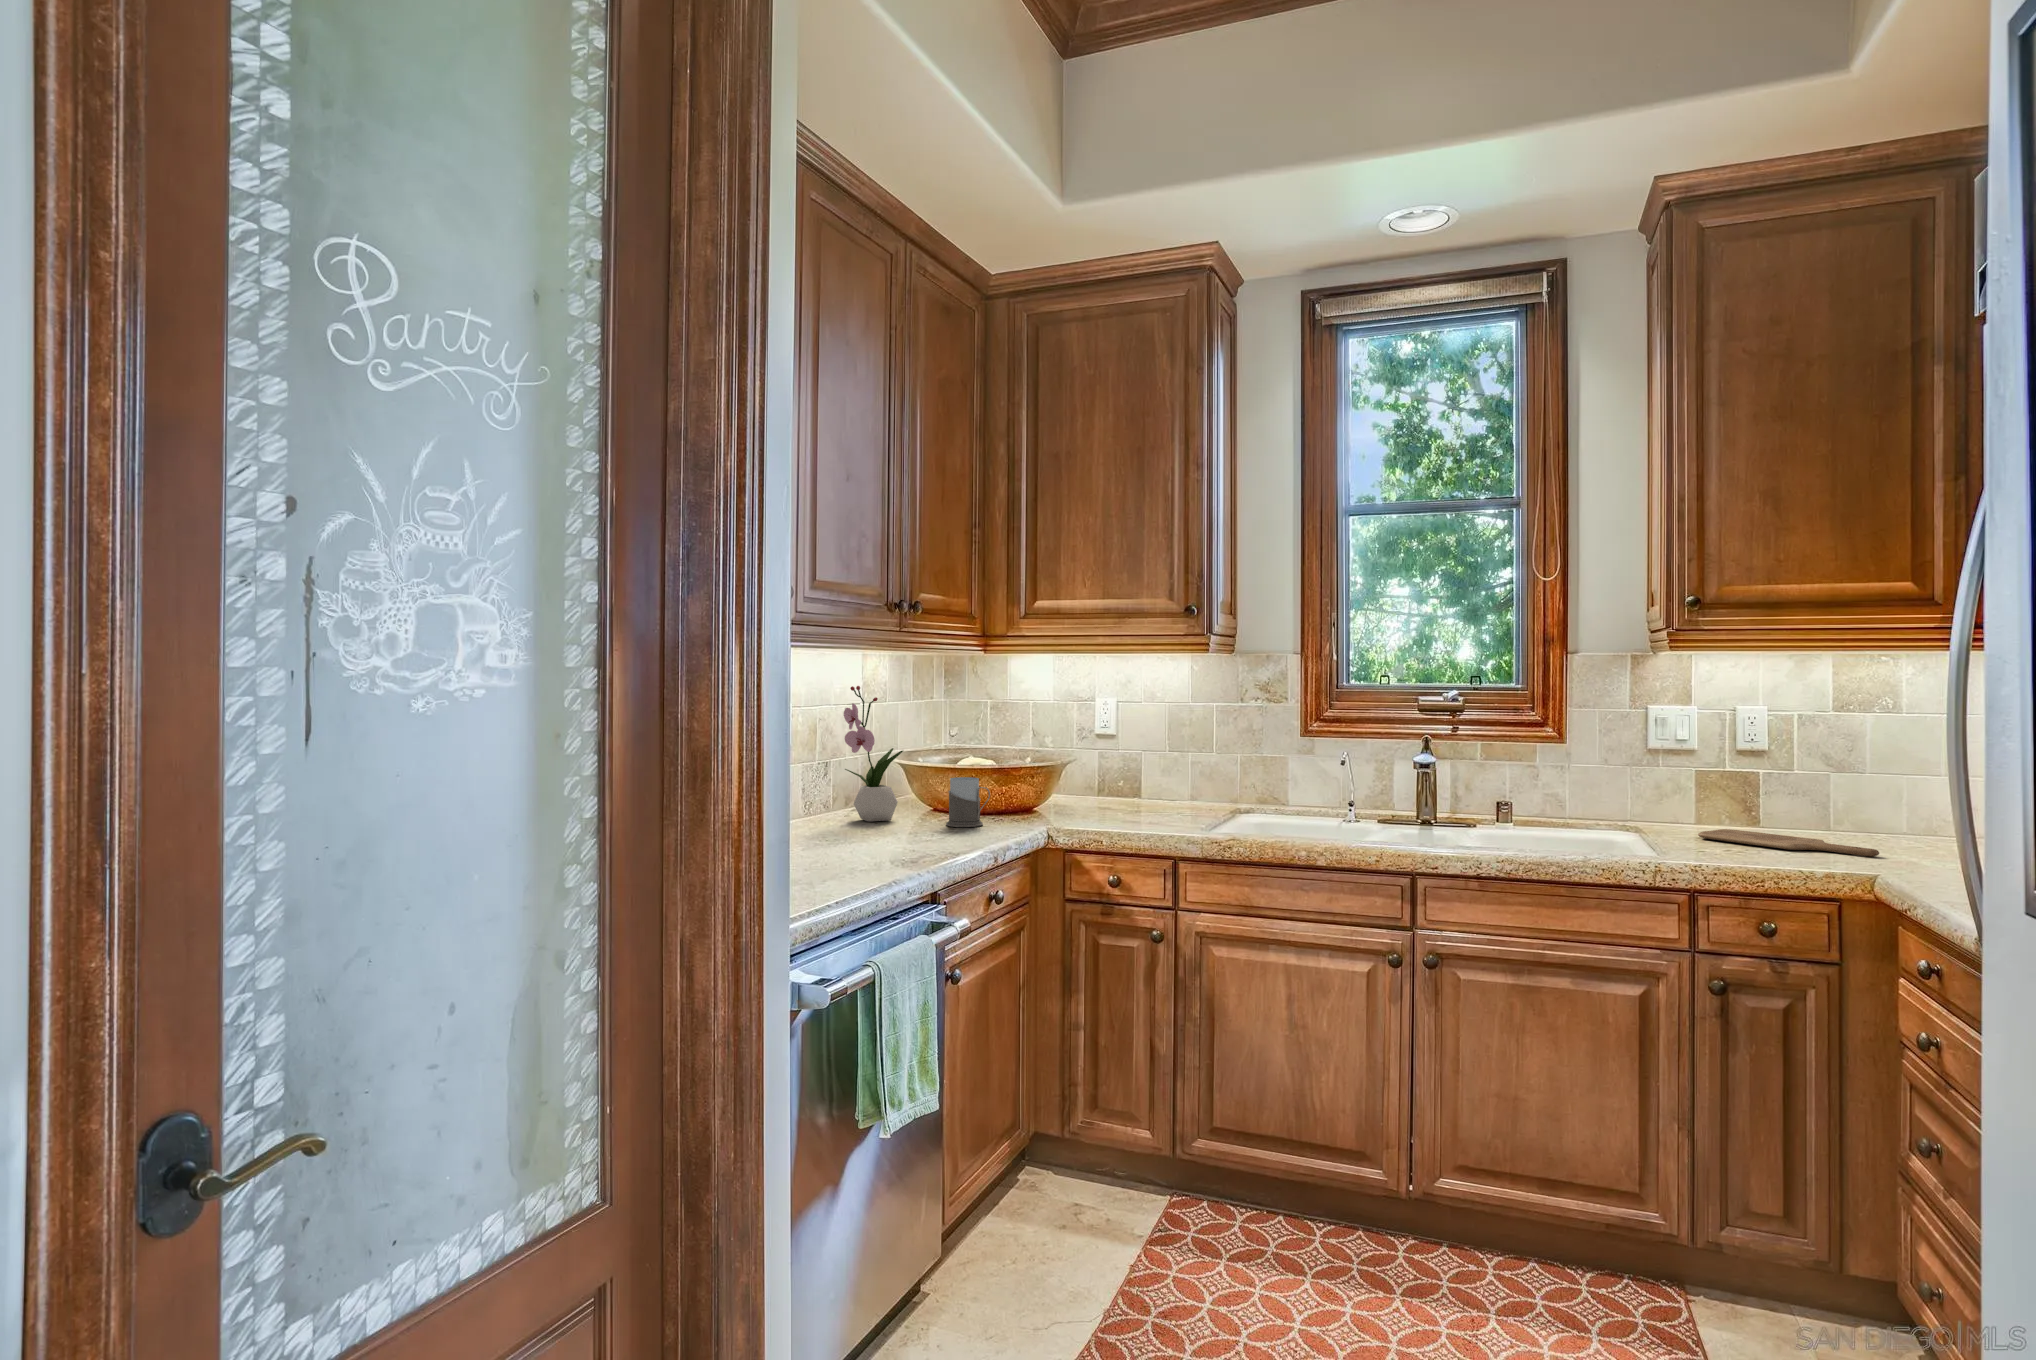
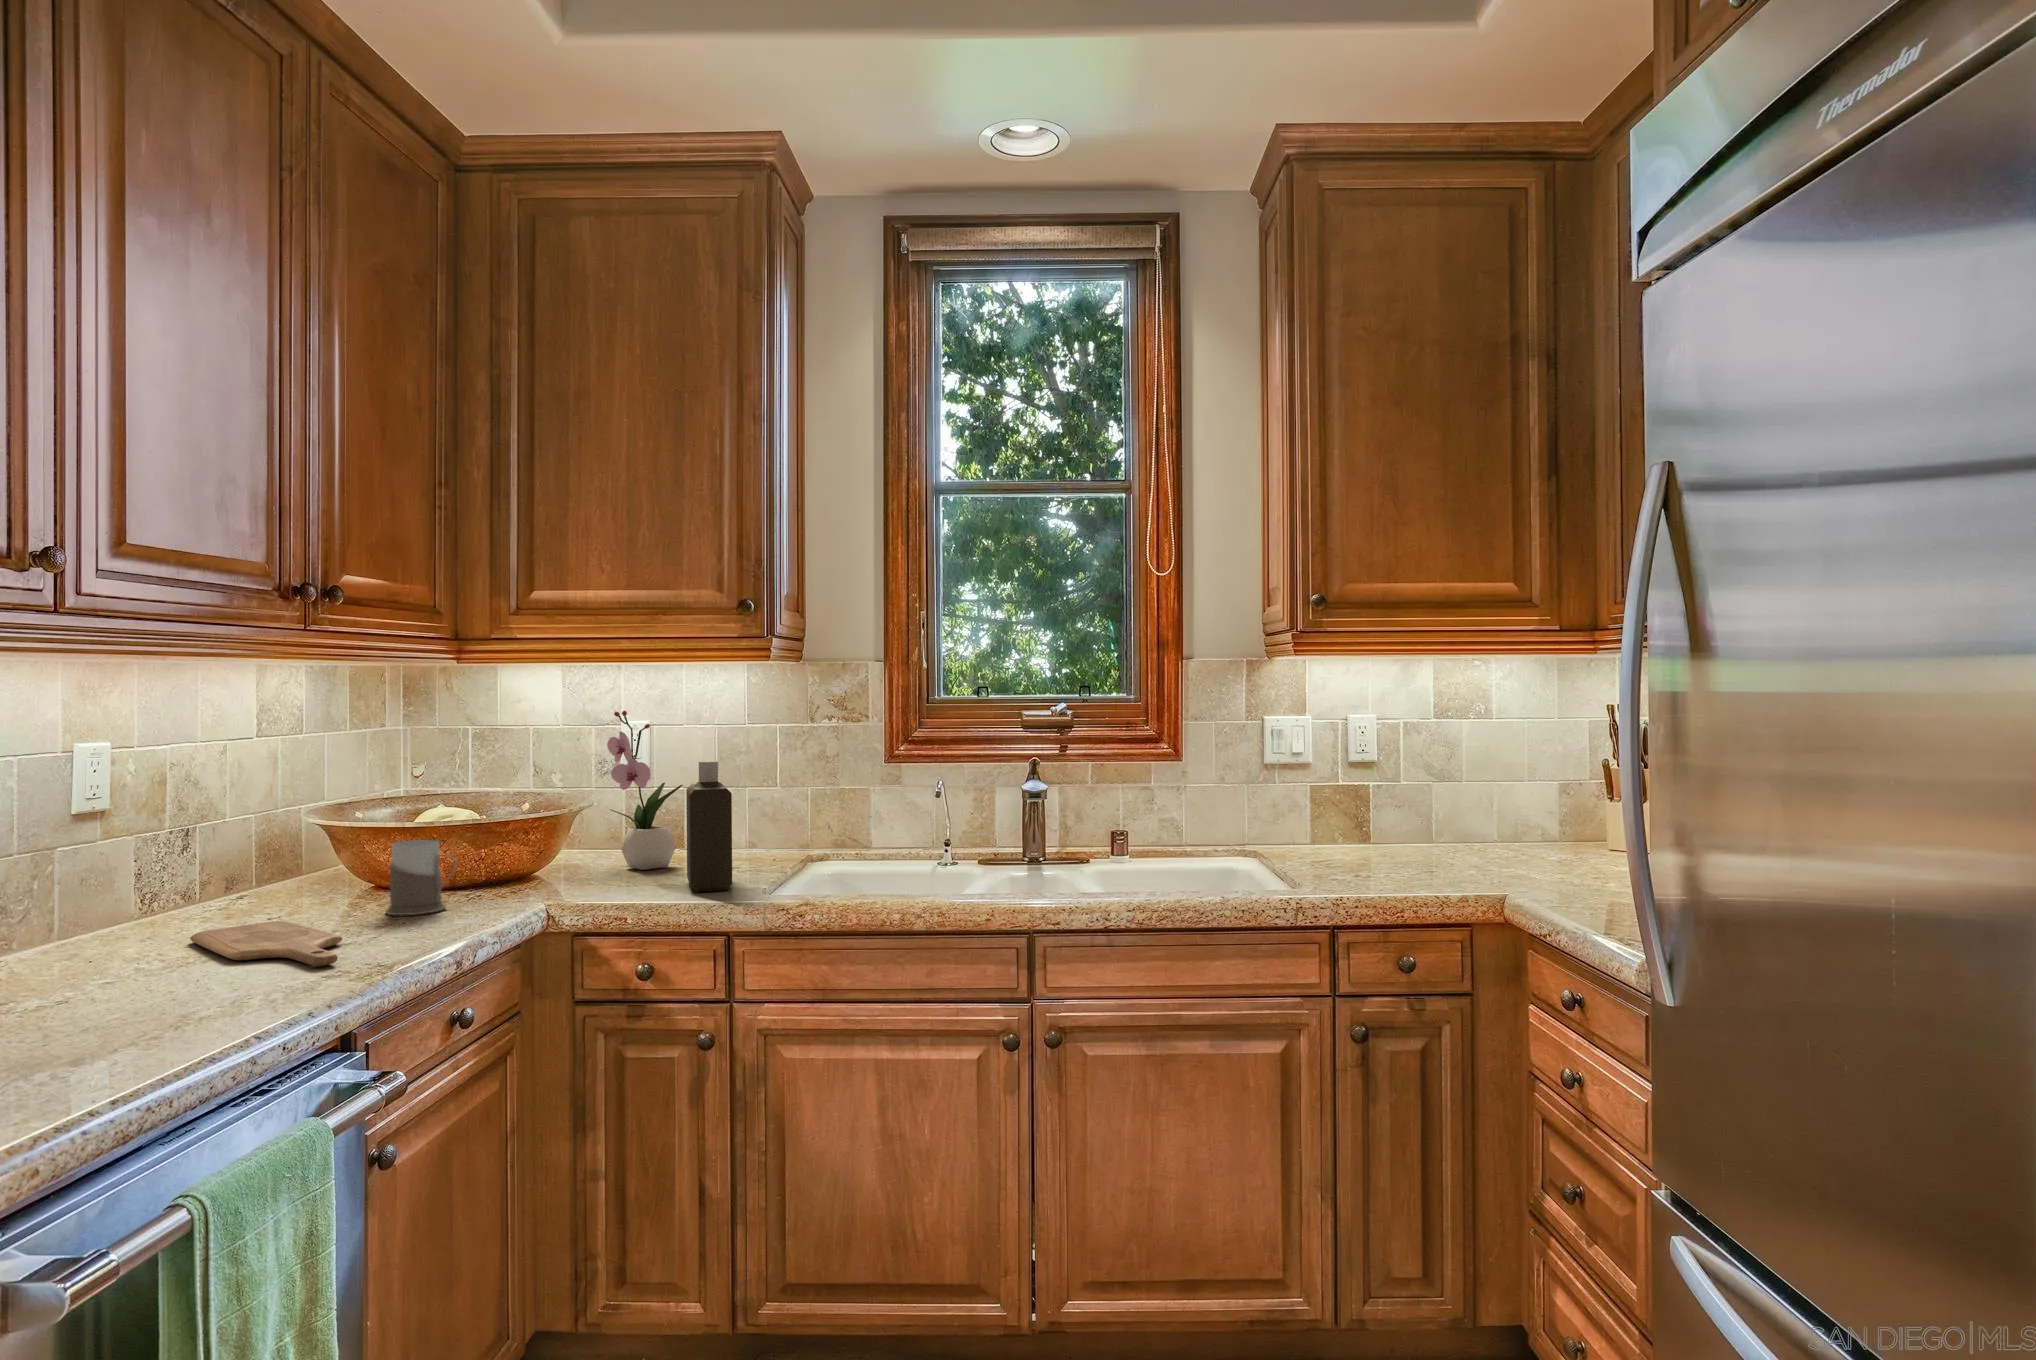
flower arrangement: present [844,686,903,822] -> present [607,711,683,870]
bottle: none [1143,730,1176,827] -> present [686,761,732,892]
cutting board: present [1698,829,1879,856] -> present [190,921,342,966]

